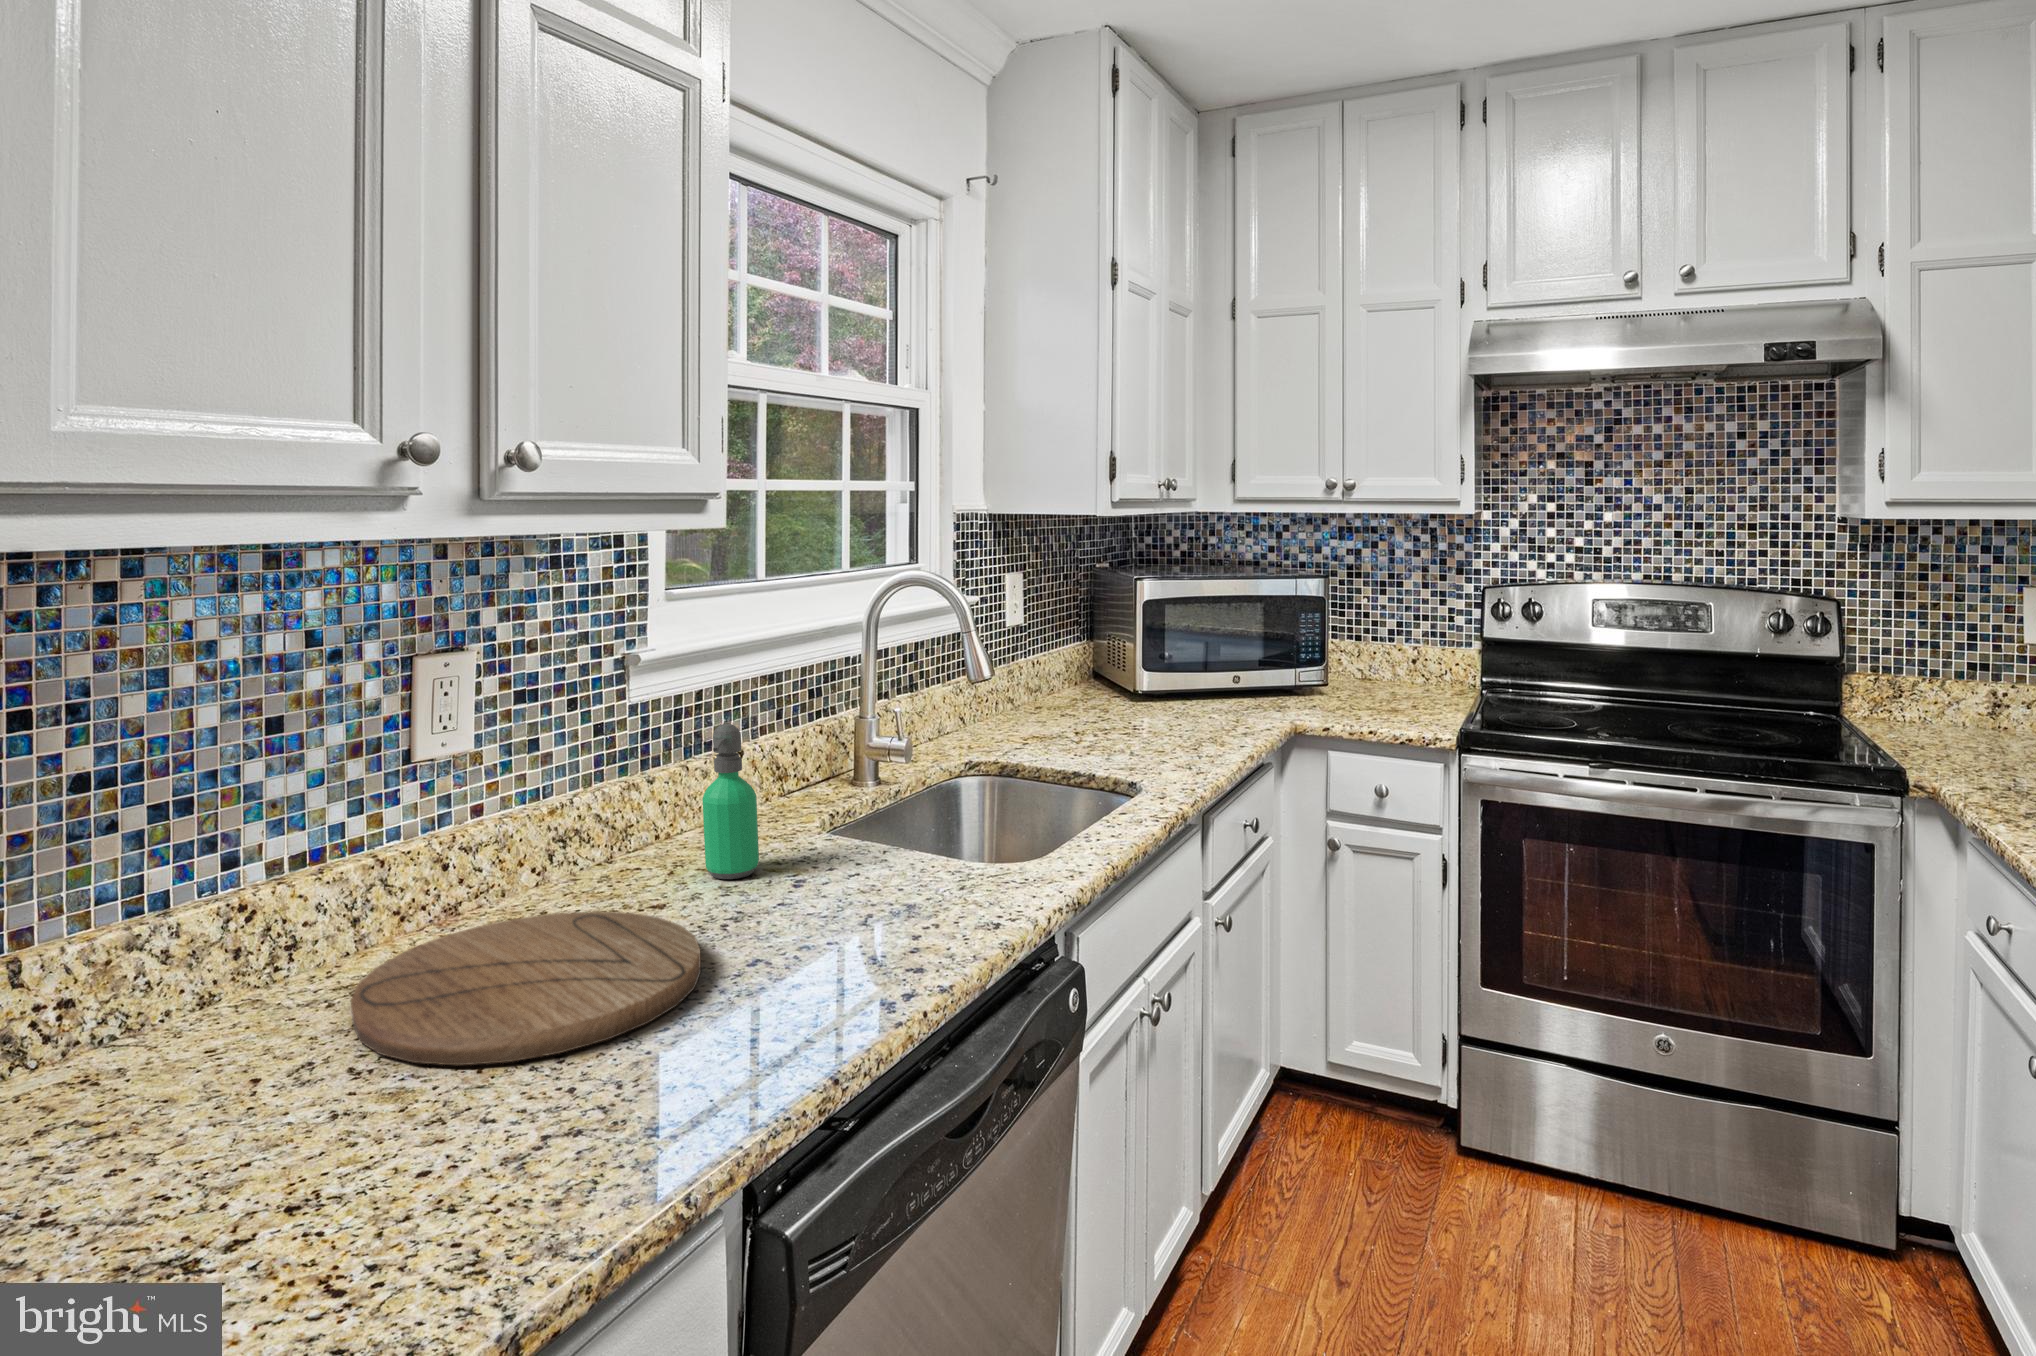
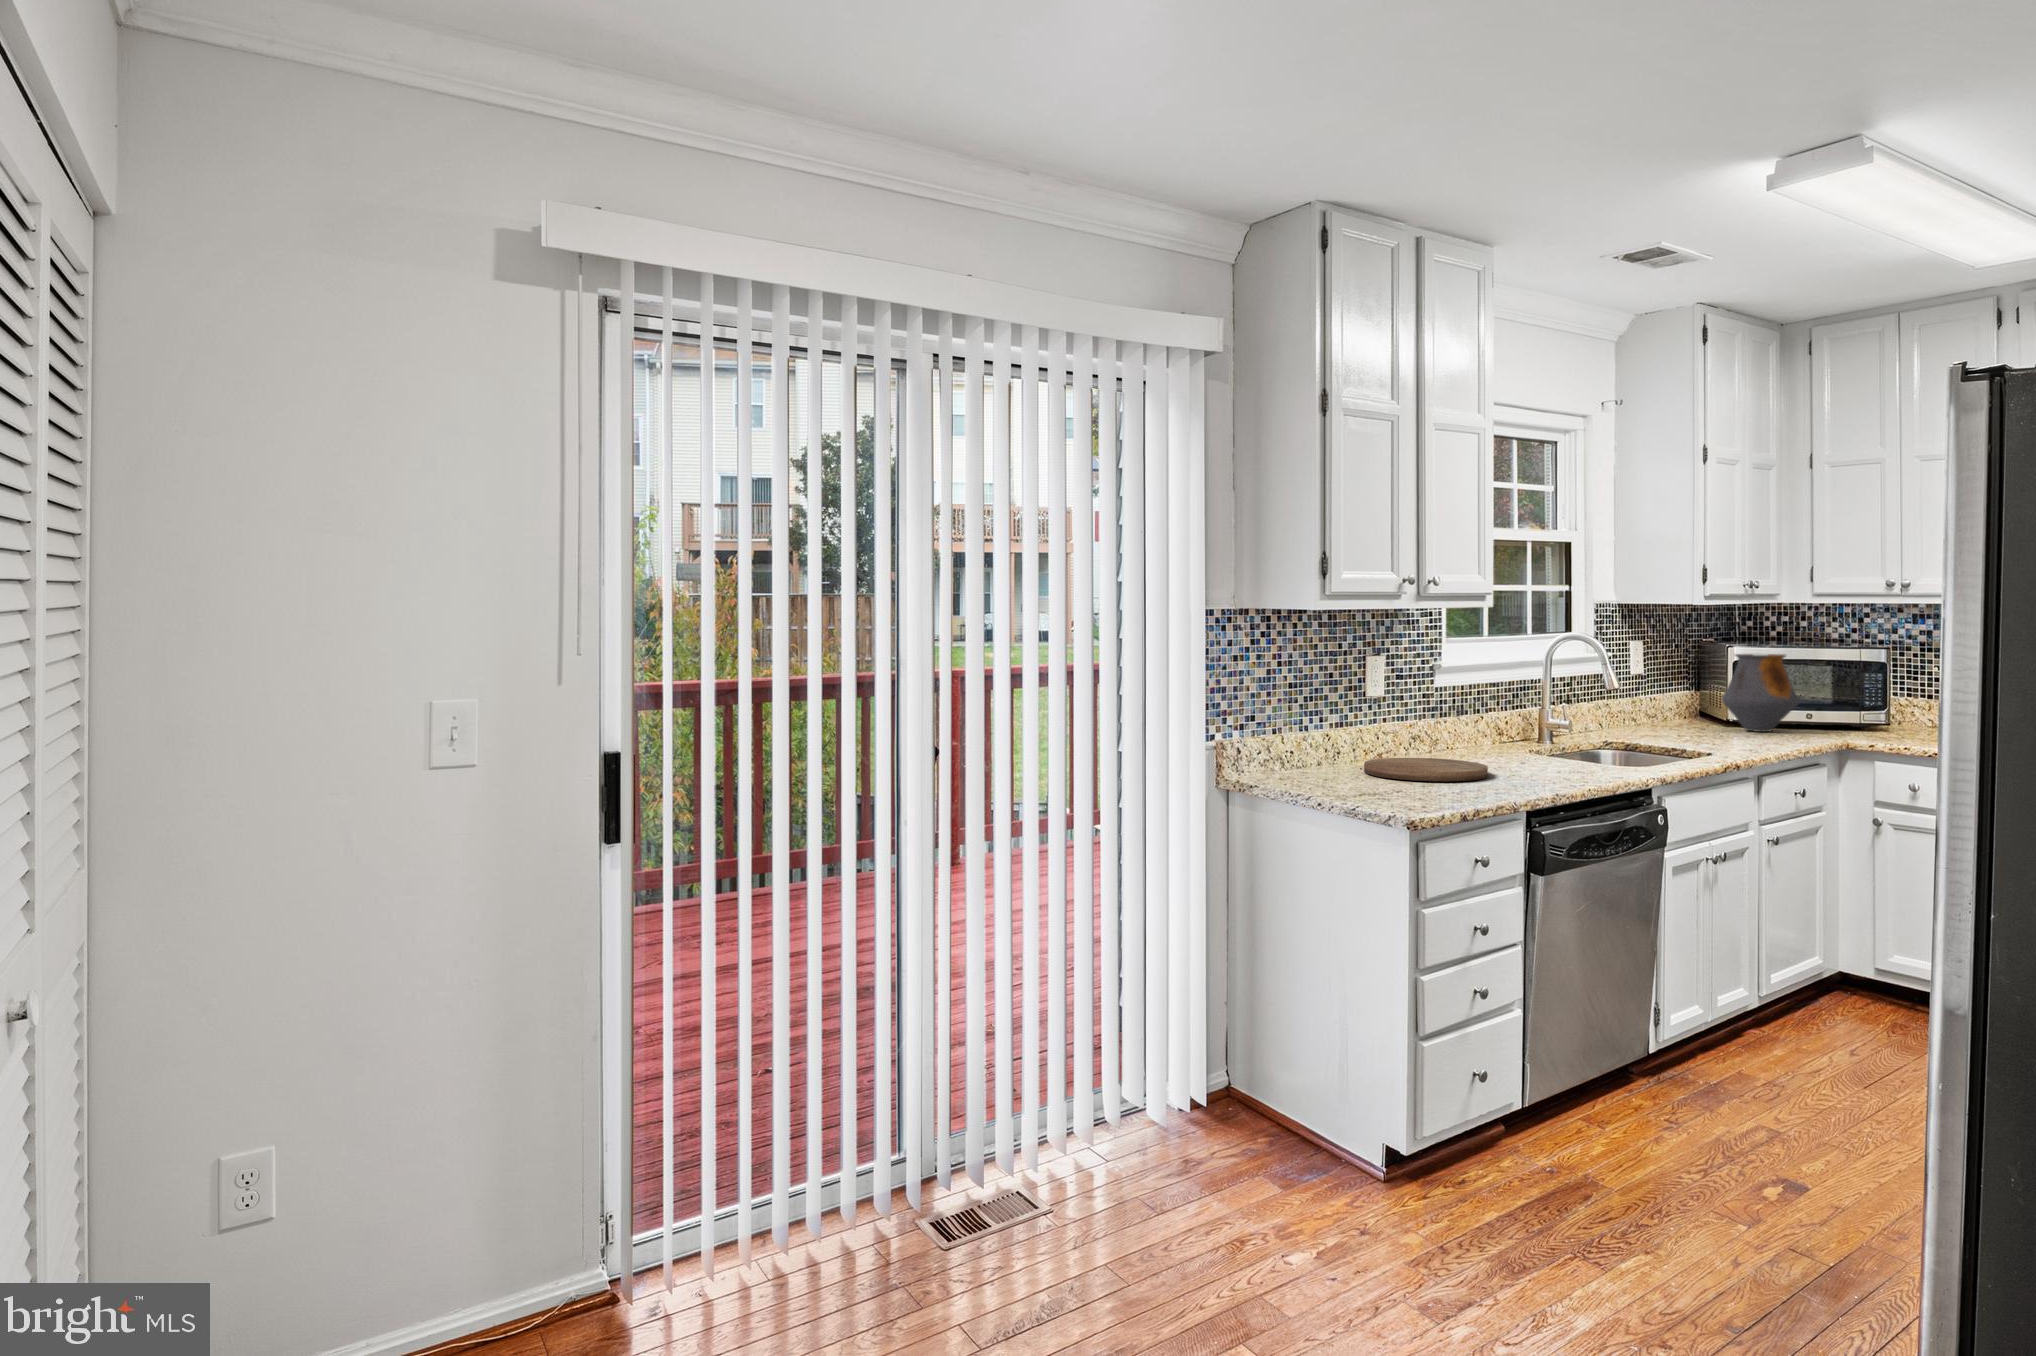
vase: none [1128,589,1226,708] -> present [1722,654,1799,732]
soap dispenser: present [702,724,759,879] -> none [1473,693,1498,761]

